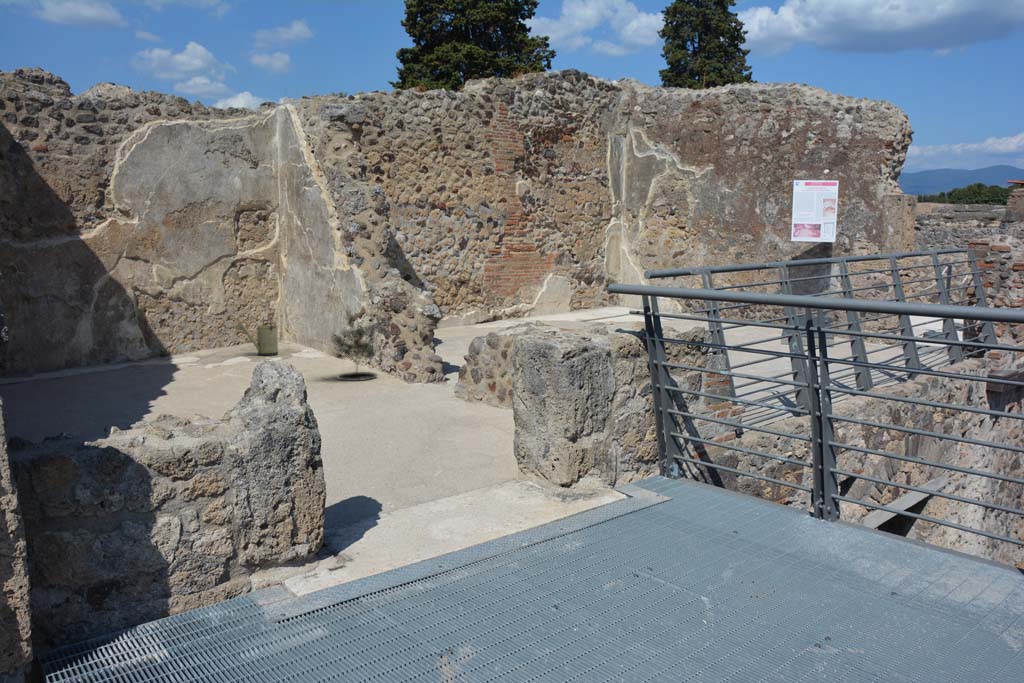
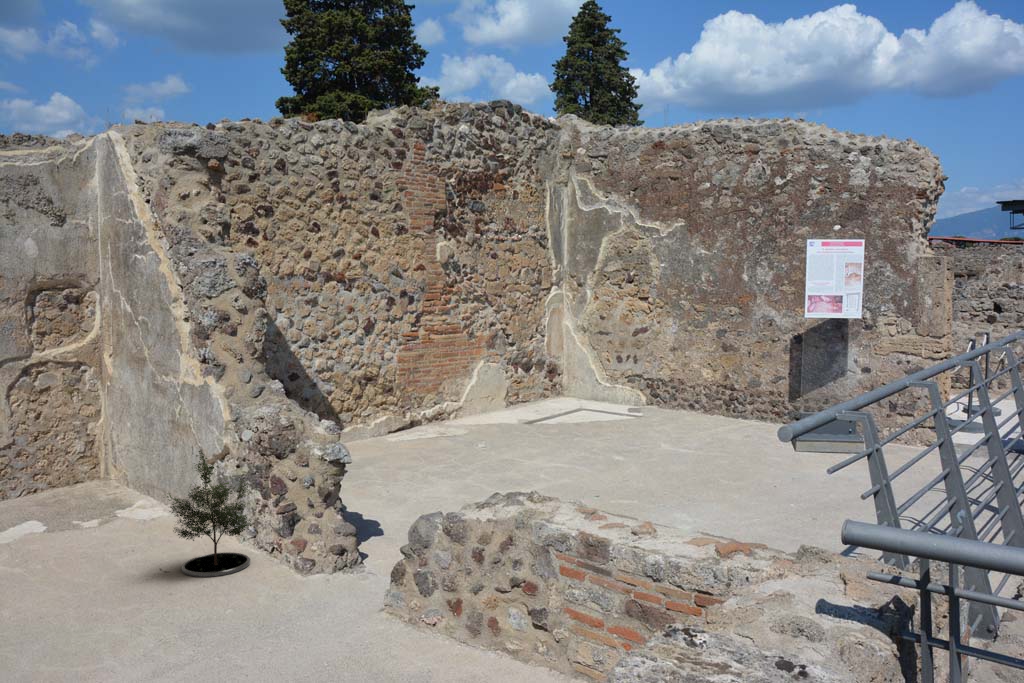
watering can: present [236,317,278,356] -> none [21,450,99,513]

